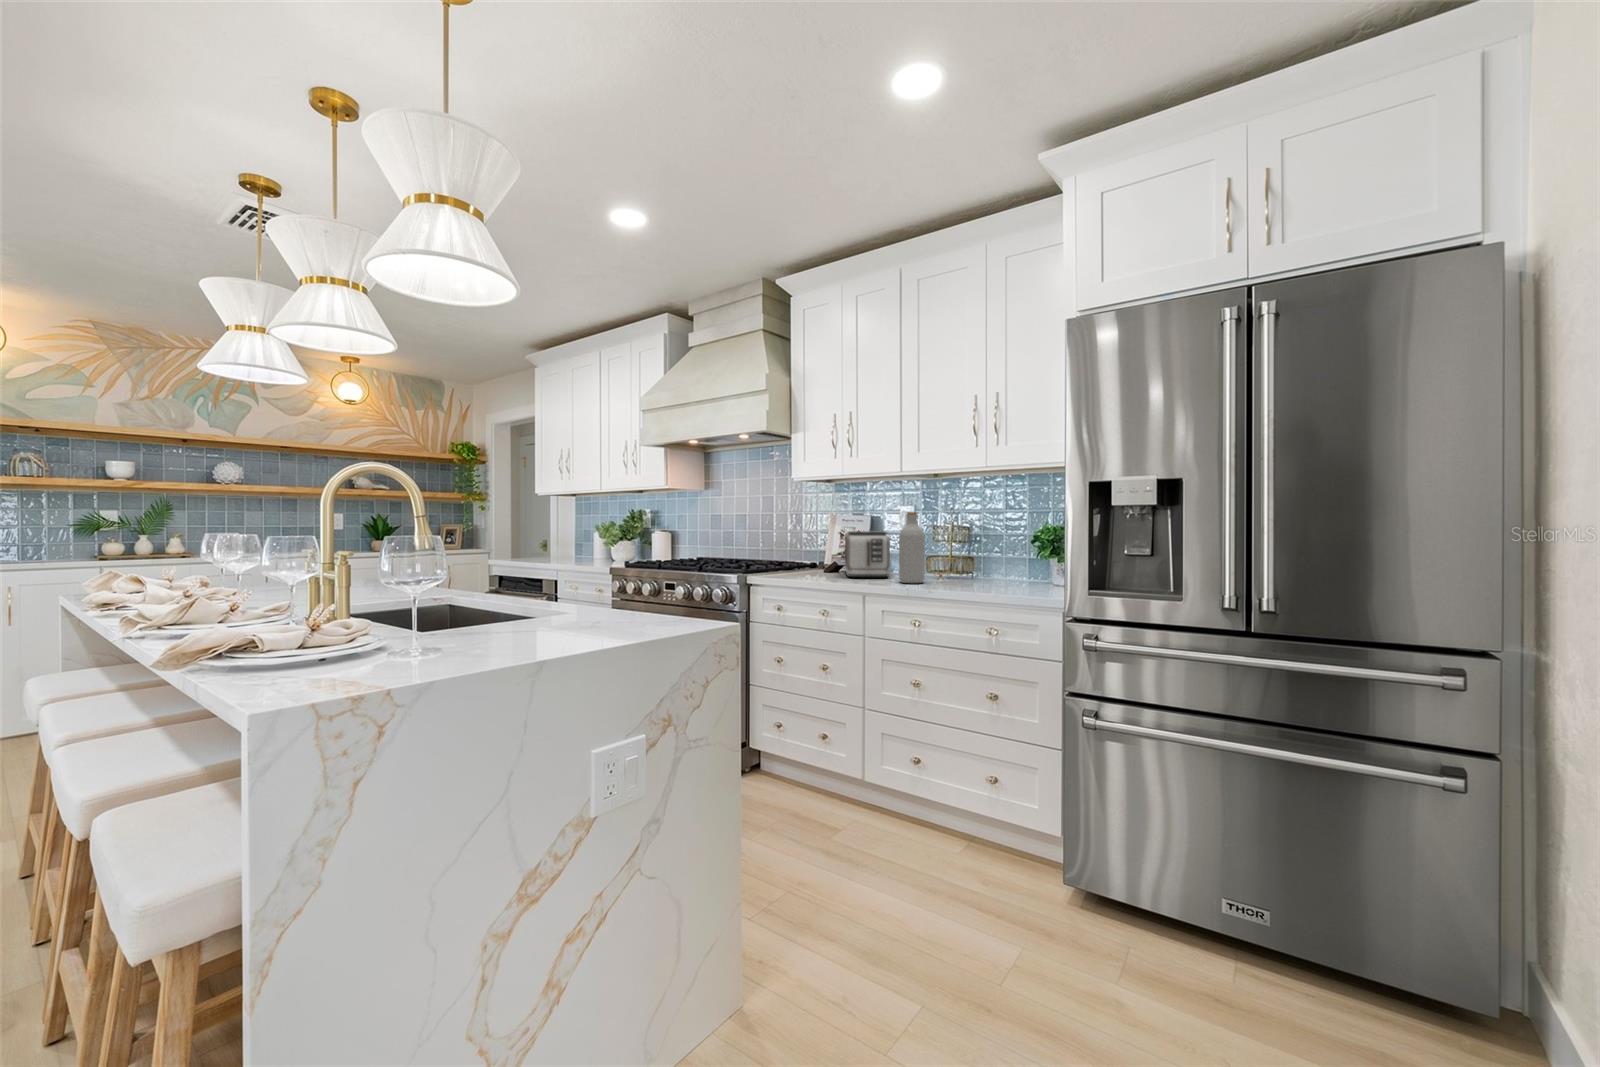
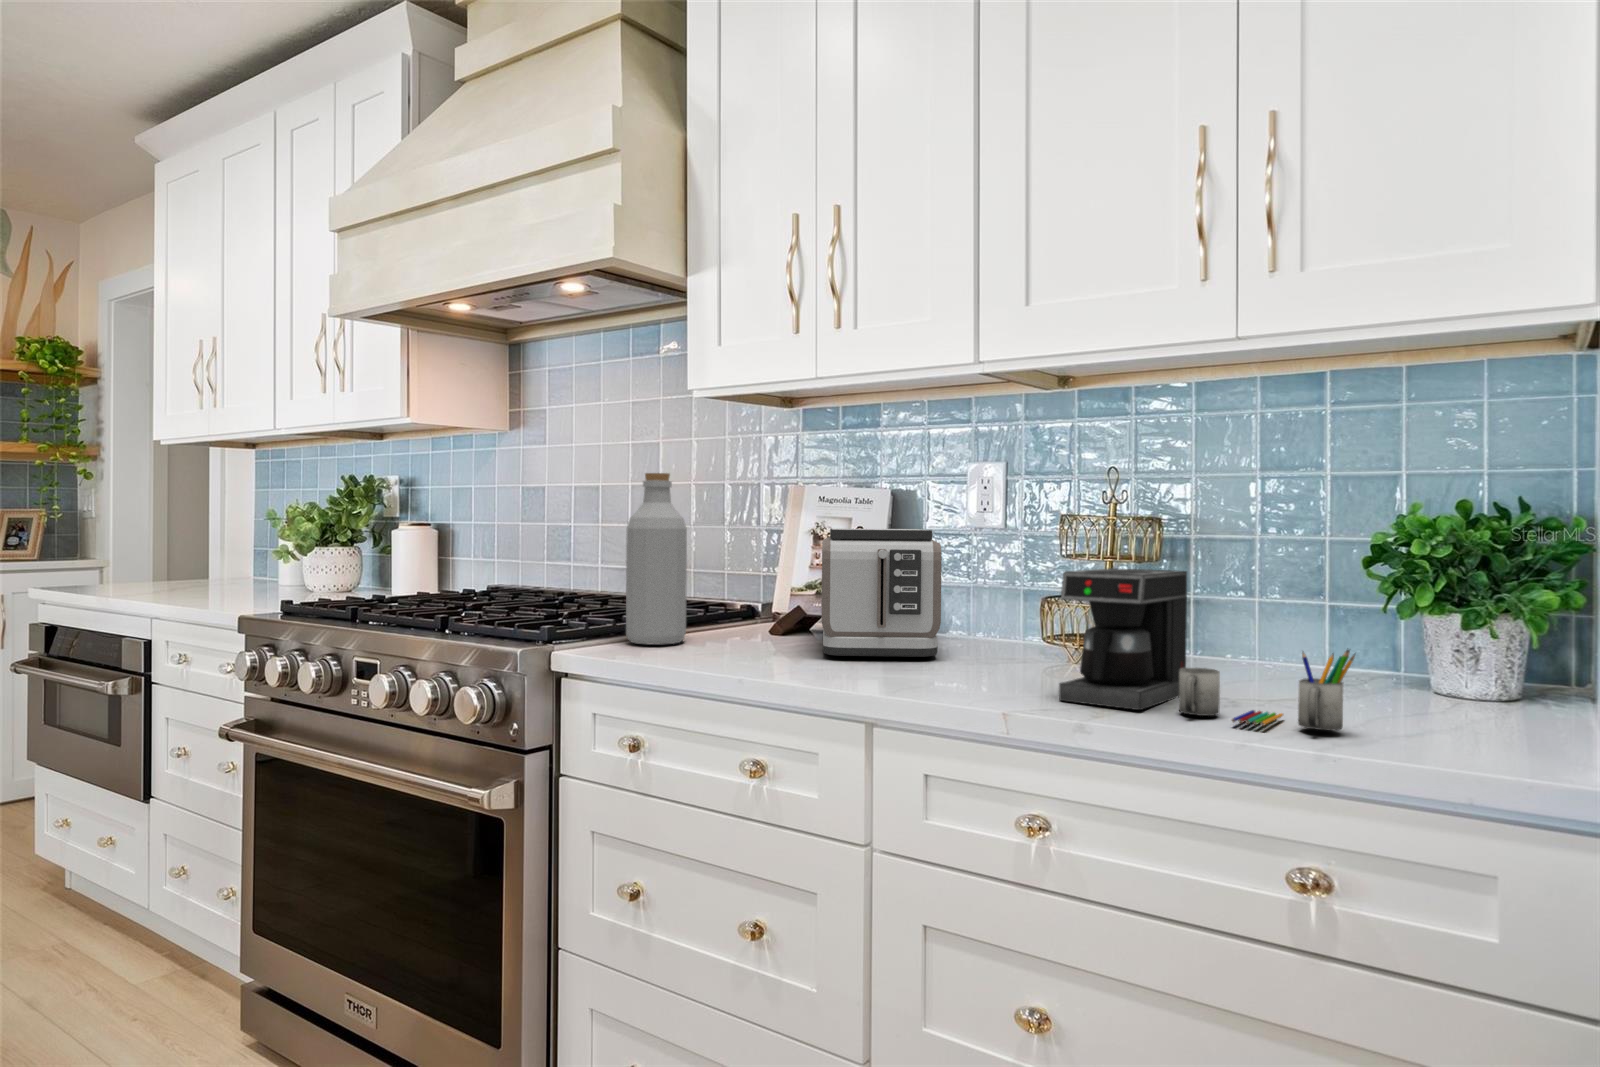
bottle: present [899,512,925,583] -> present [626,473,687,645]
coffee maker: none [928,544,1017,593] -> present [1059,568,1355,730]

